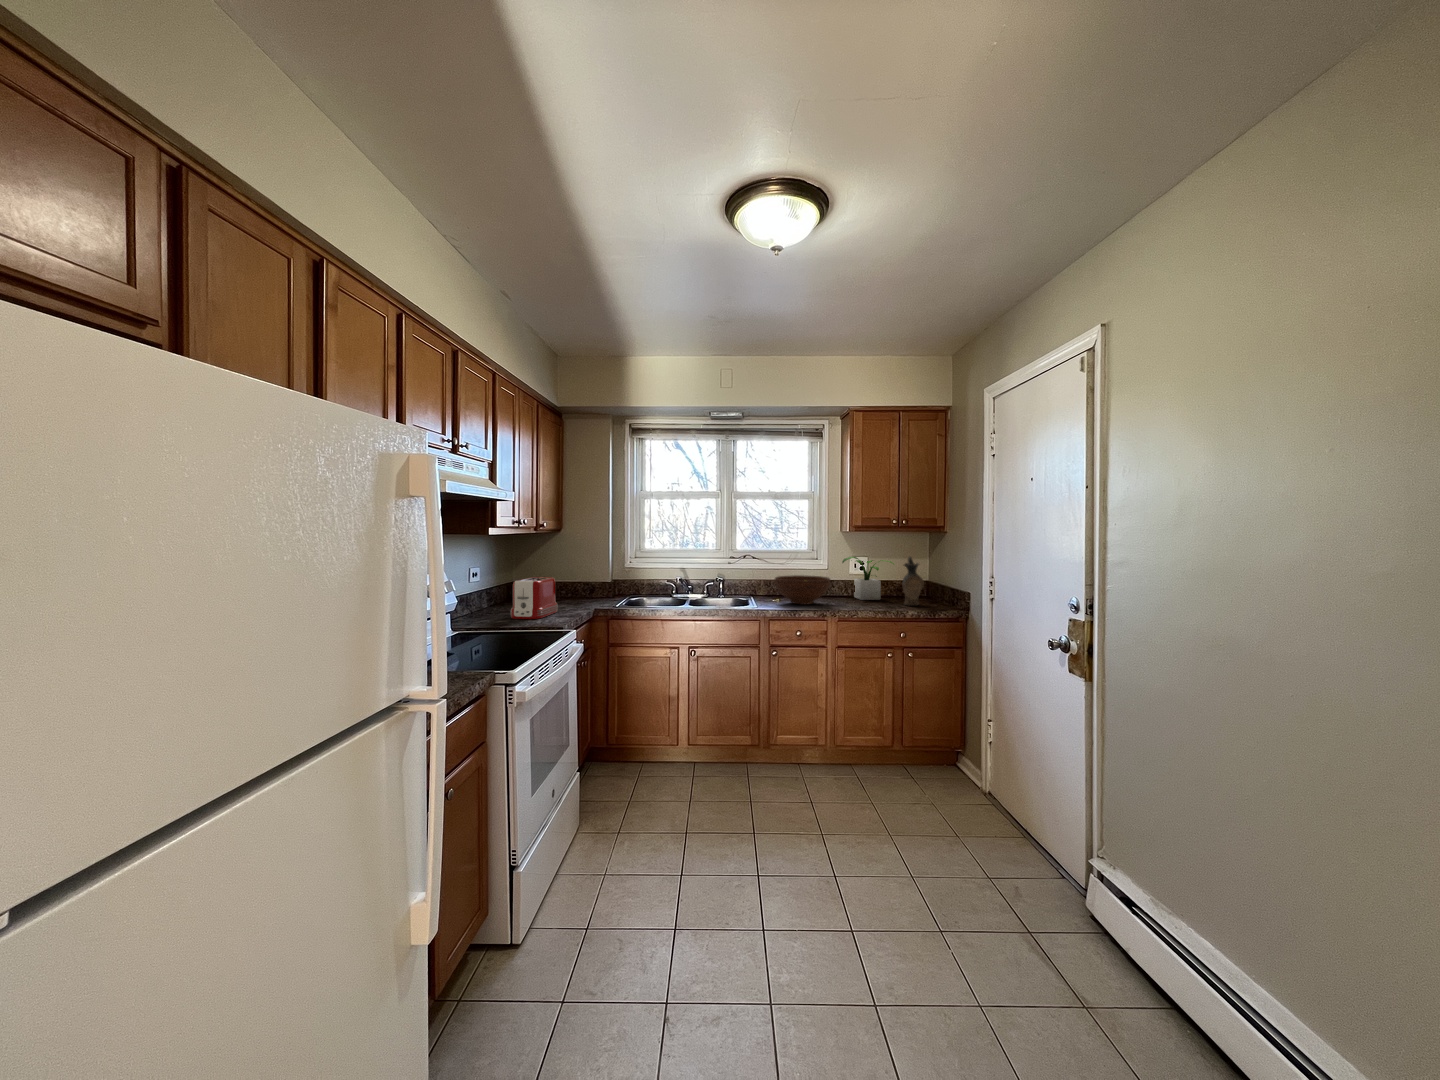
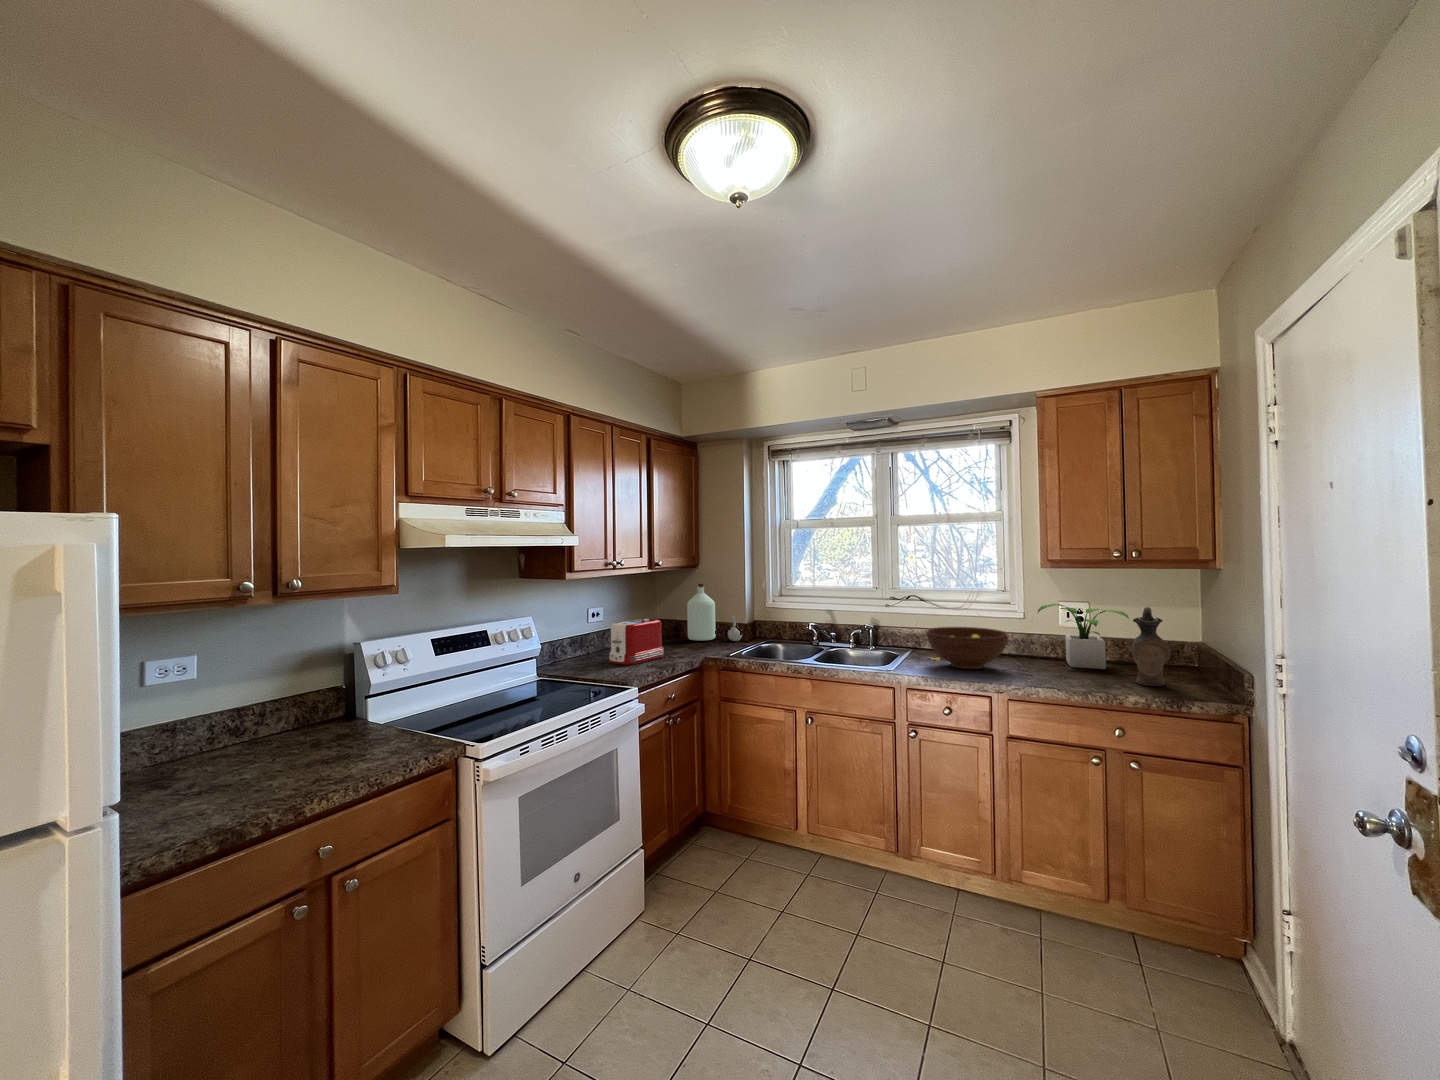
bottle: none [551,547,605,599] -> present [687,584,742,641]

